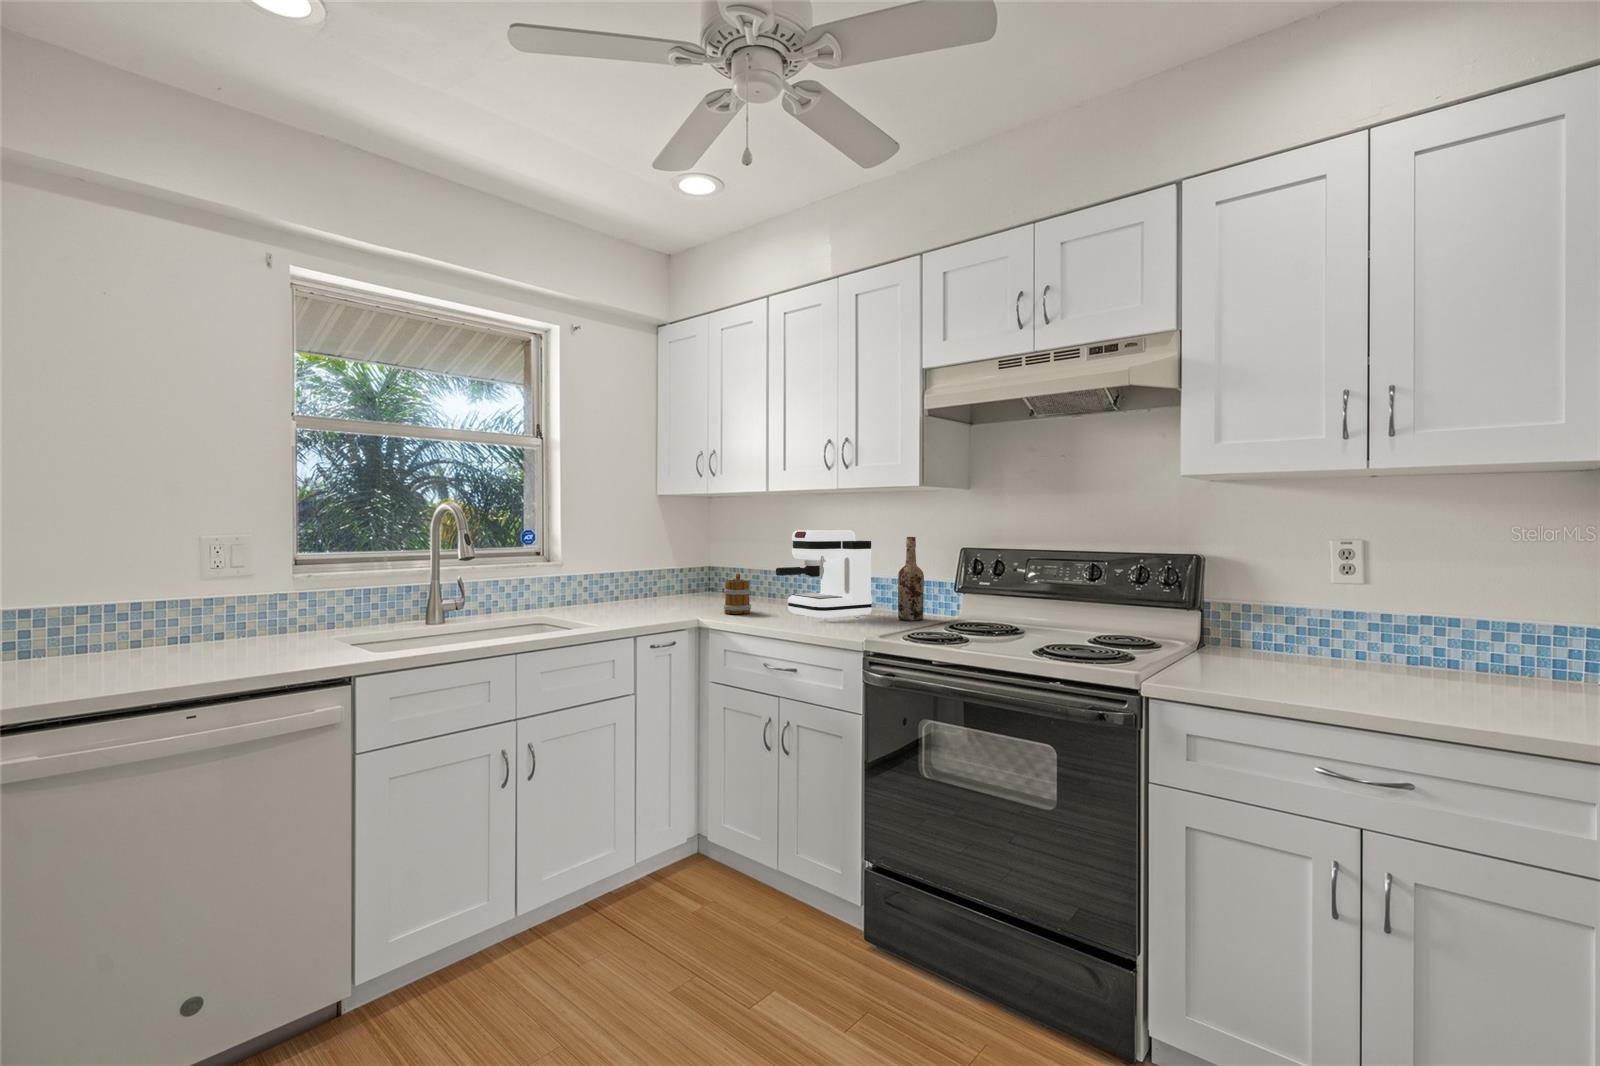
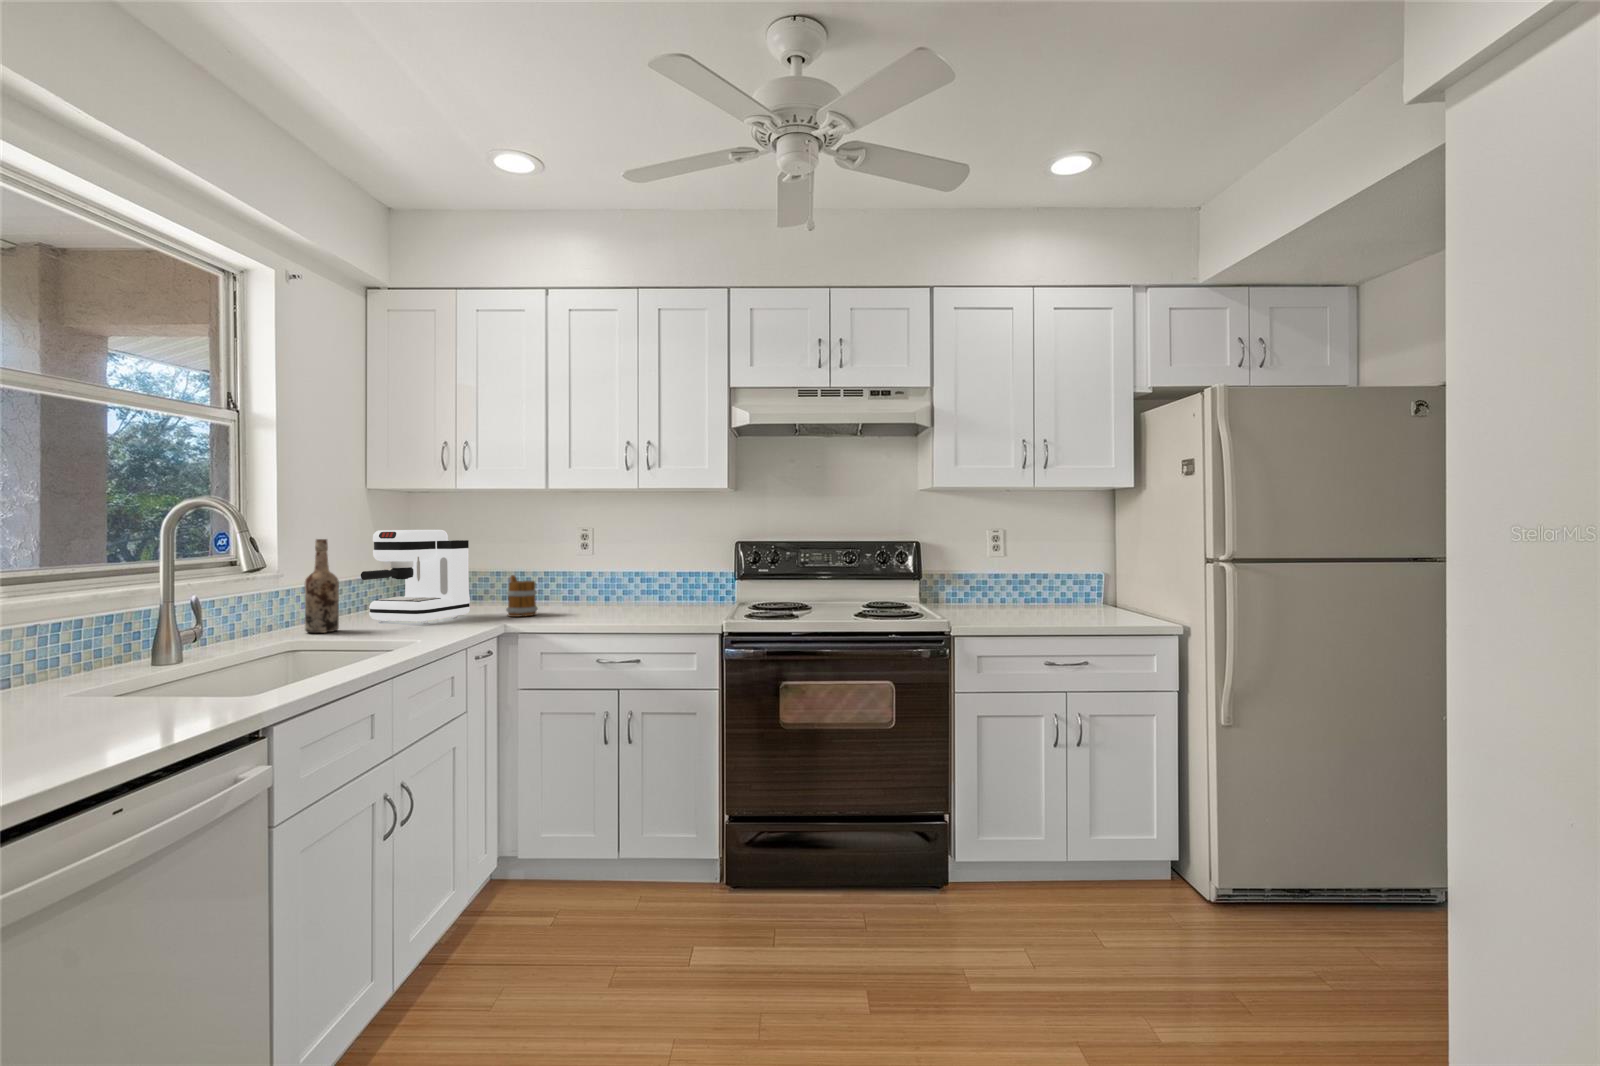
coffee maker: present [776,530,872,620] -> present [361,530,470,623]
wine bottle: present [898,537,924,621] -> present [304,539,339,633]

